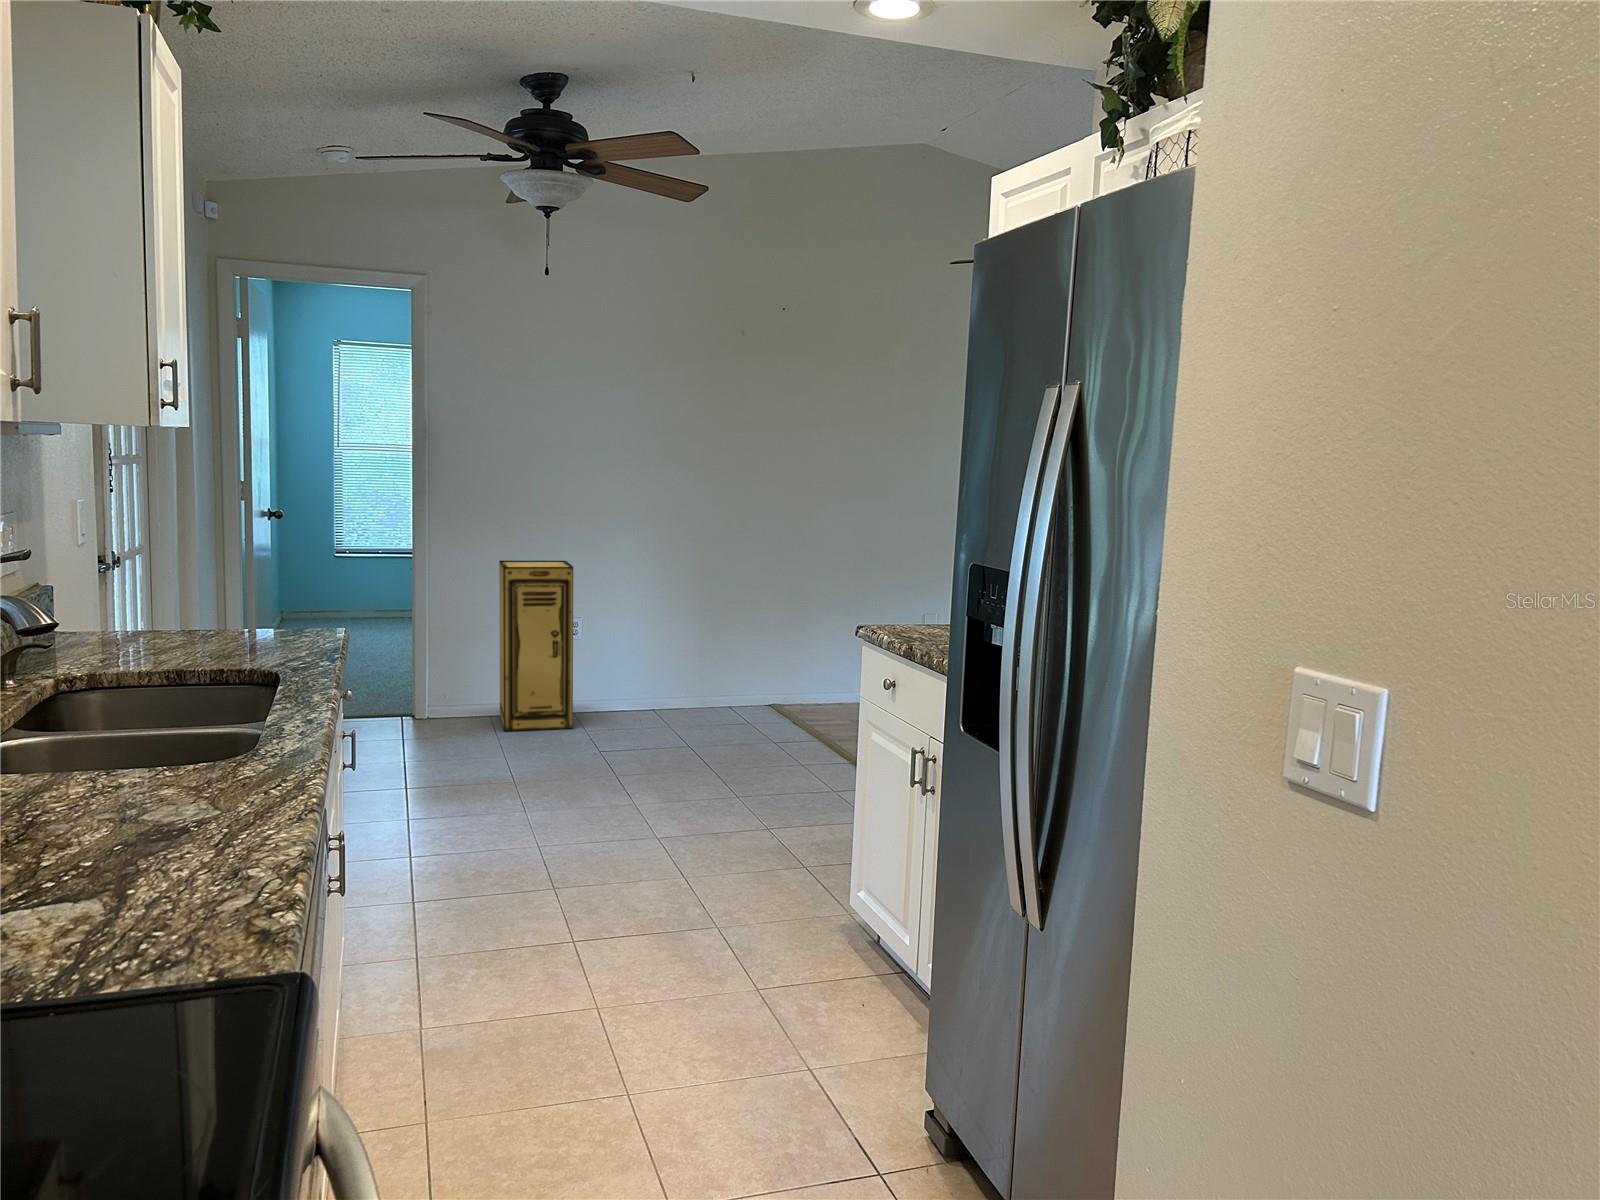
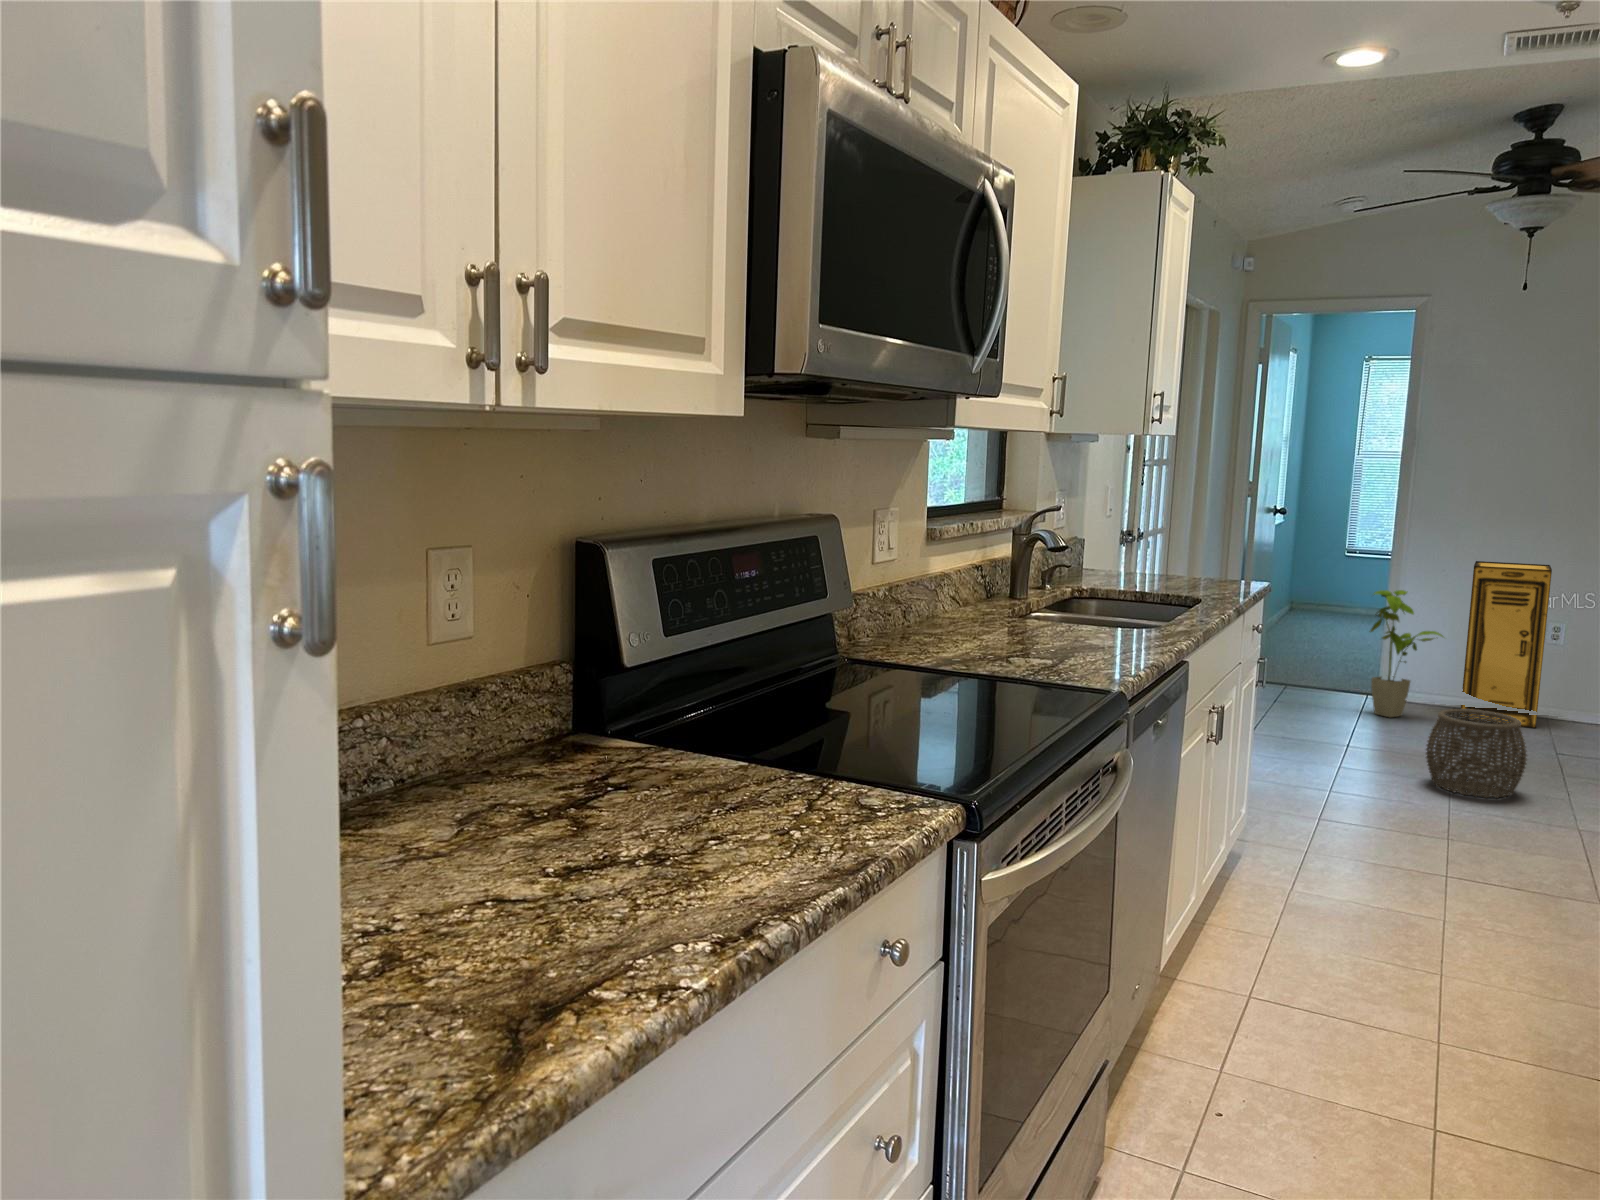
house plant: none [407,599,488,744] -> present [1370,590,1443,717]
woven basket: none [505,731,602,830] -> present [1426,709,1527,798]

